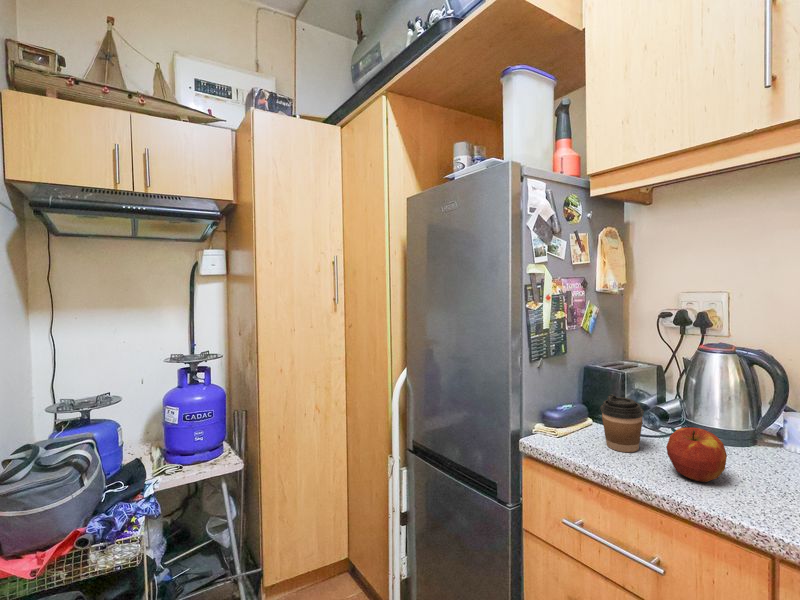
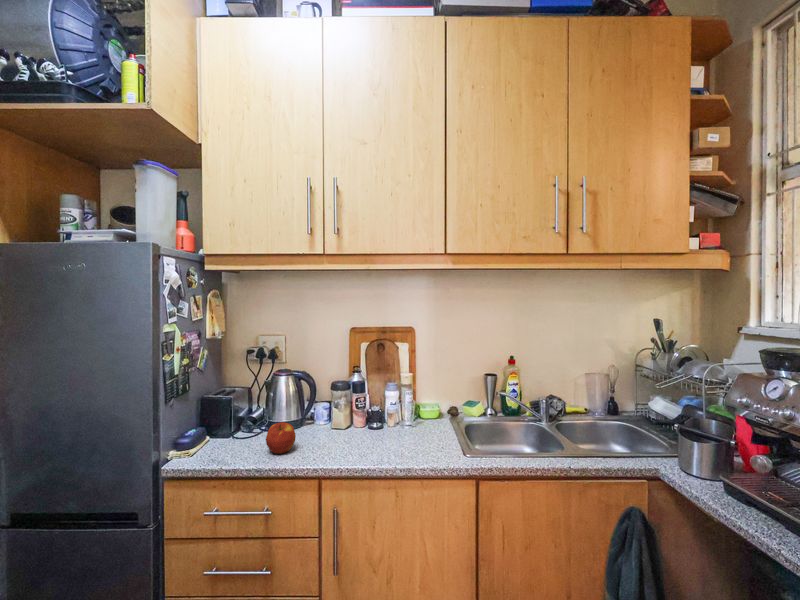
coffee cup: present [600,394,644,452] -> none [221,415,249,453]

